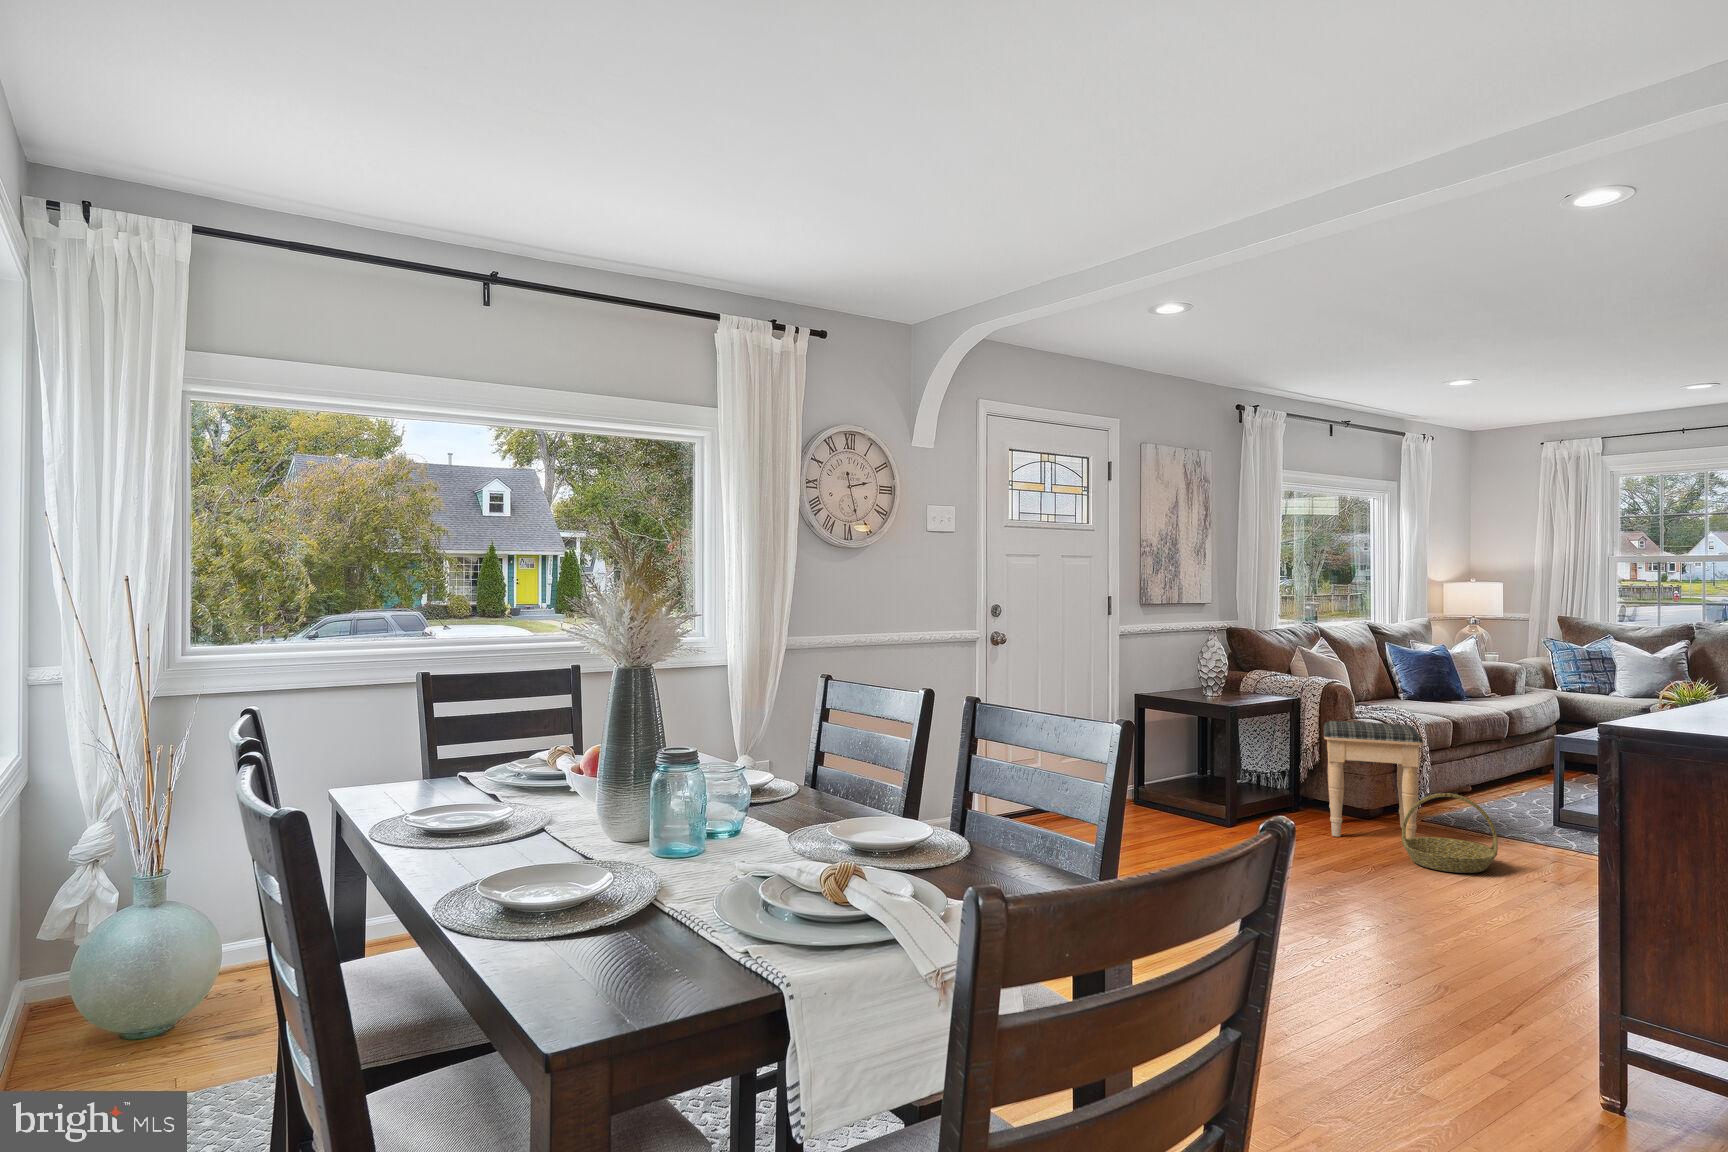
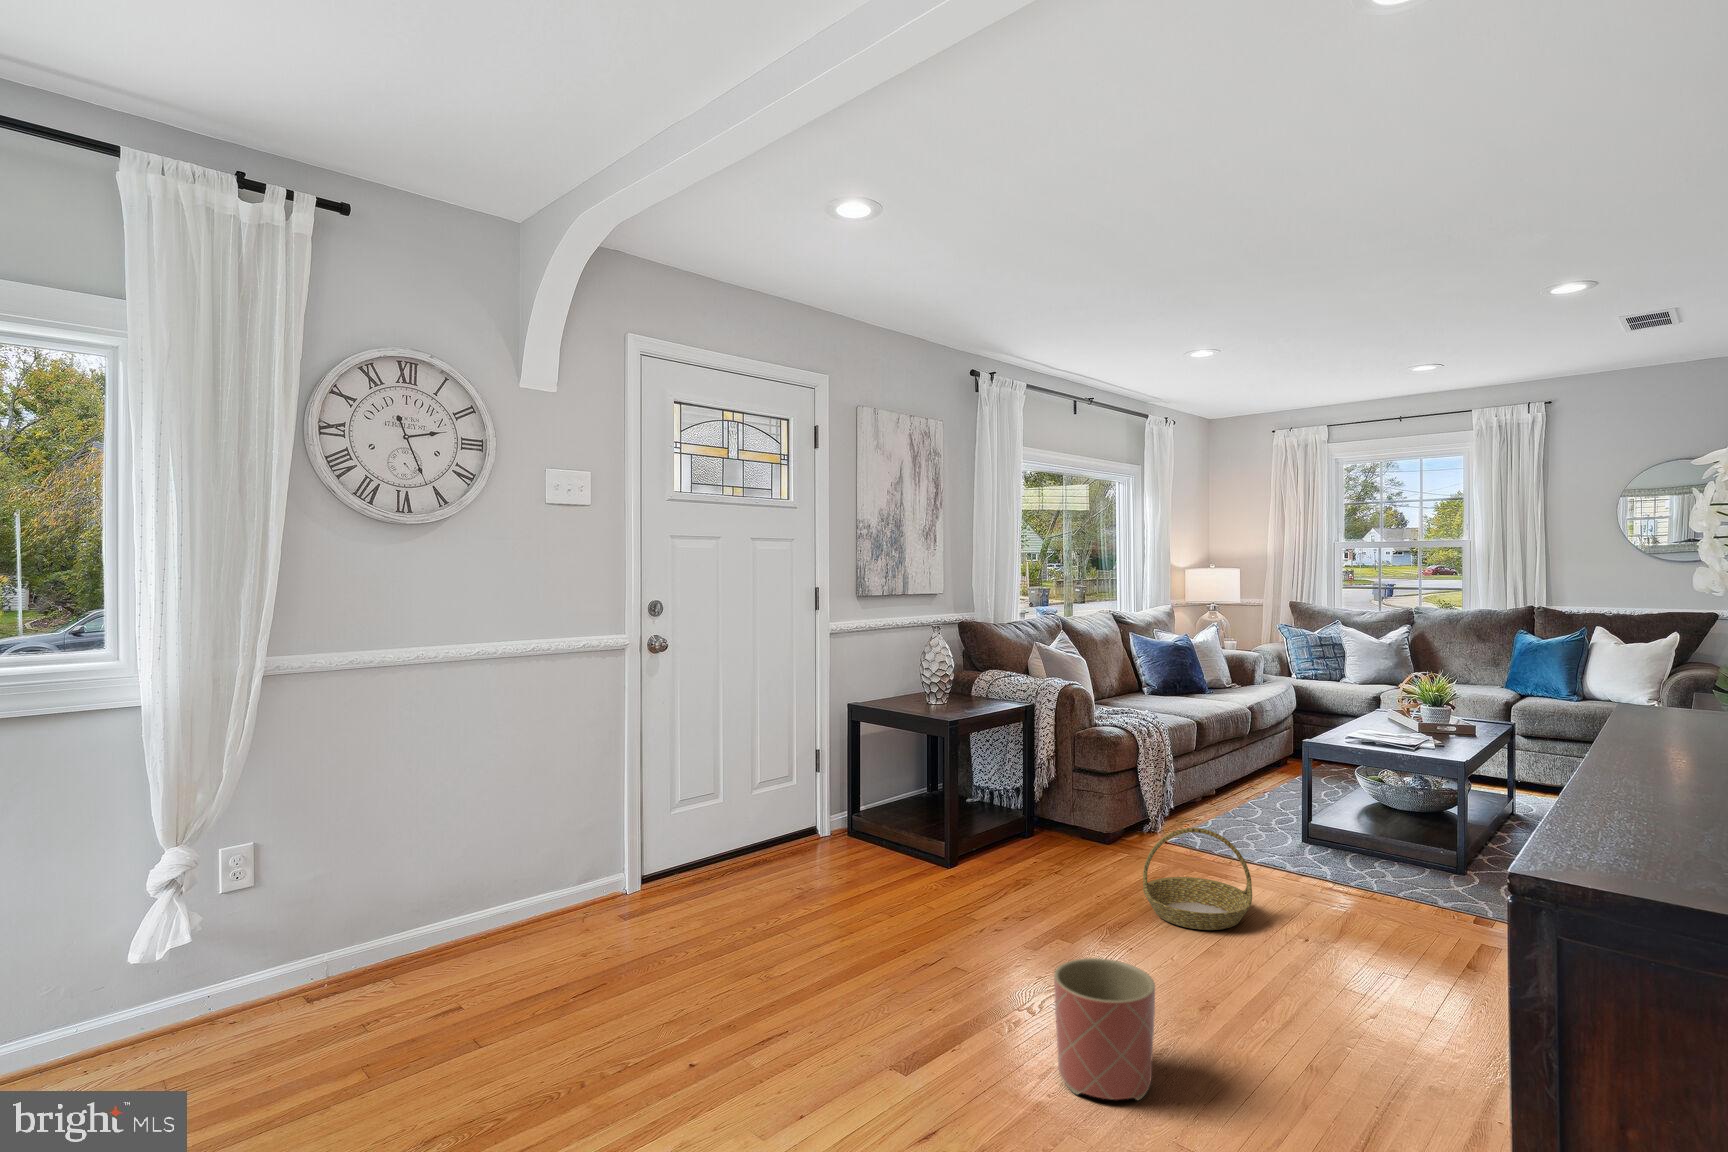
footstool: present [1324,721,1423,839] -> none [1057,732,1167,880]
planter: none [1337,858,1413,947] -> present [1054,958,1155,1100]

